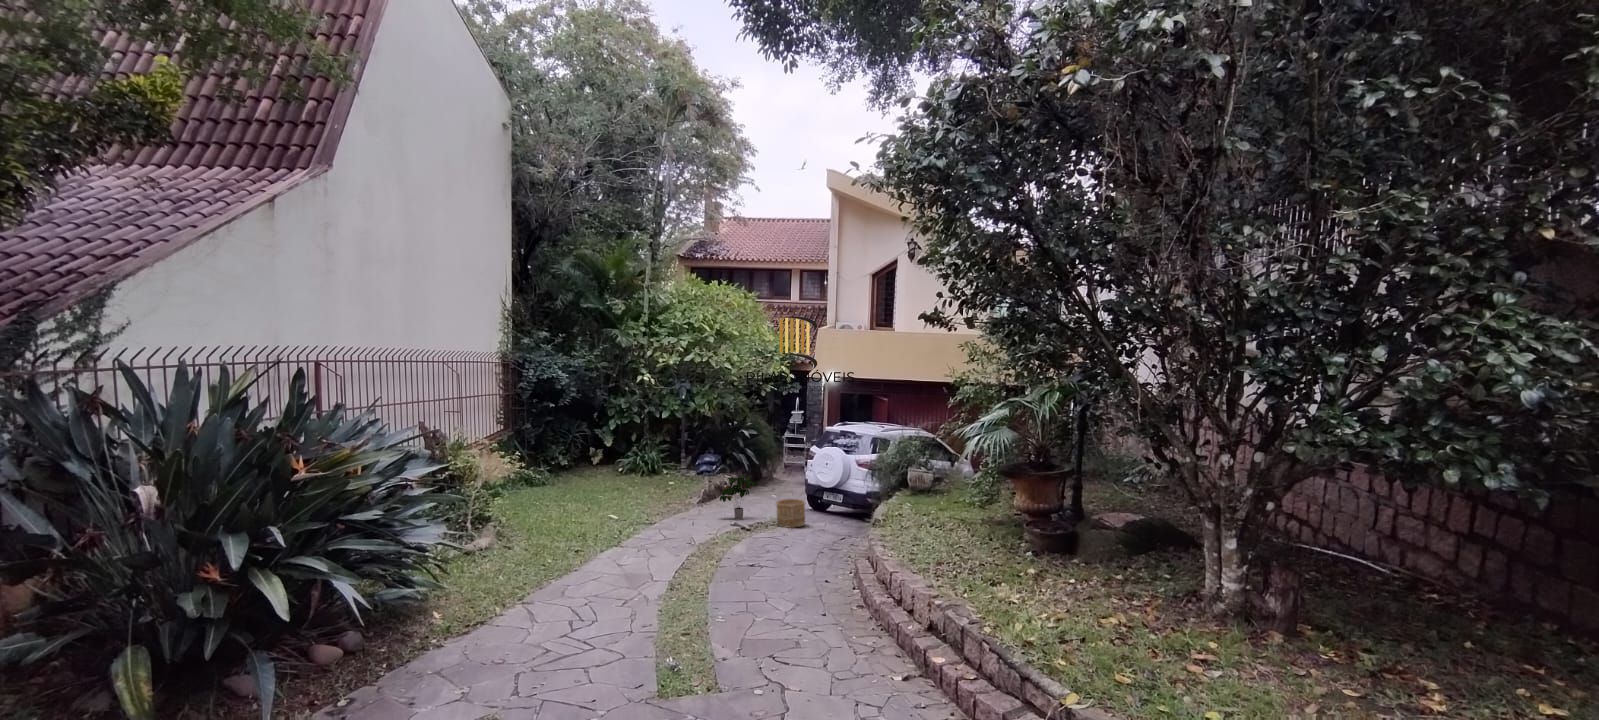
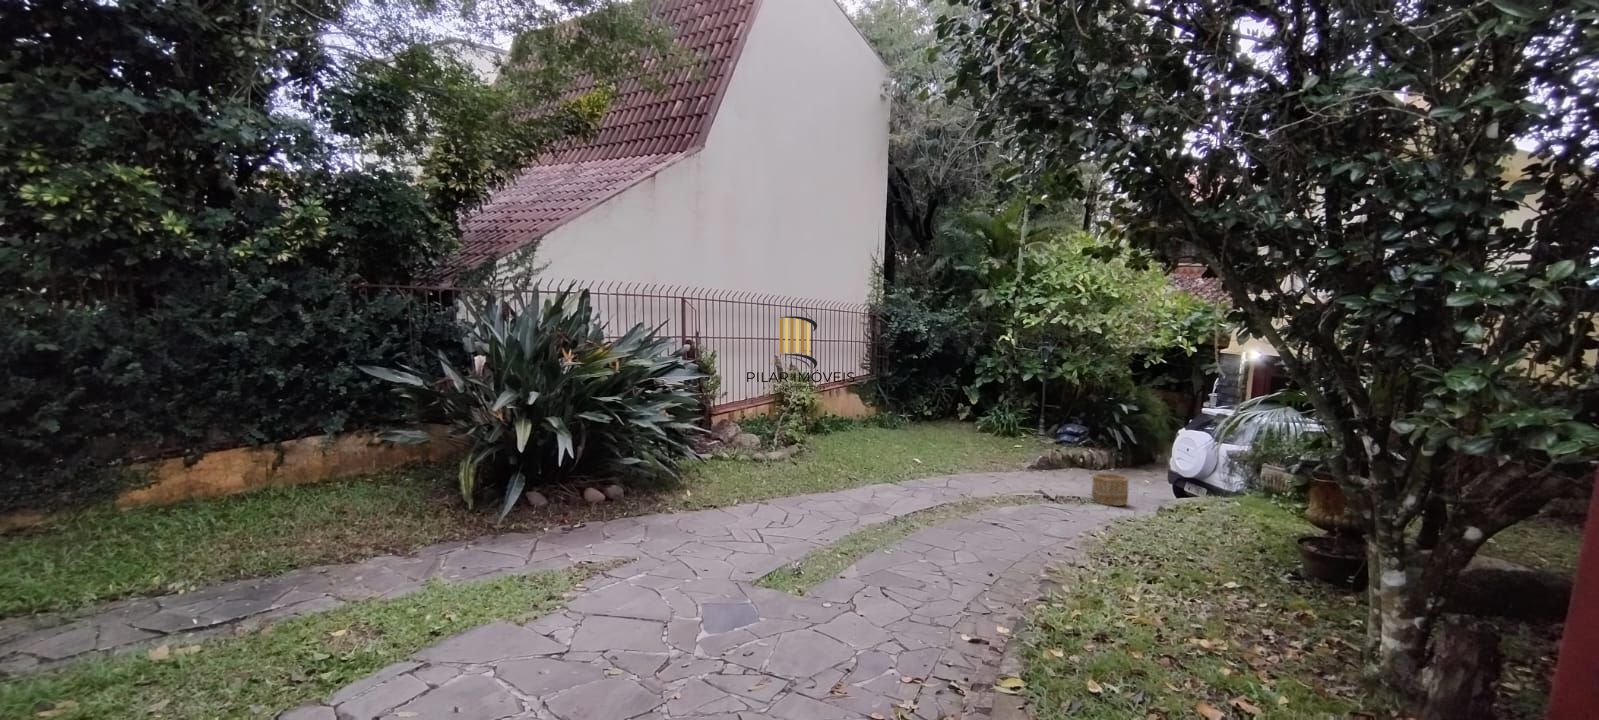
potted plant: present [720,475,756,520] -> none [1034,441,1080,488]

